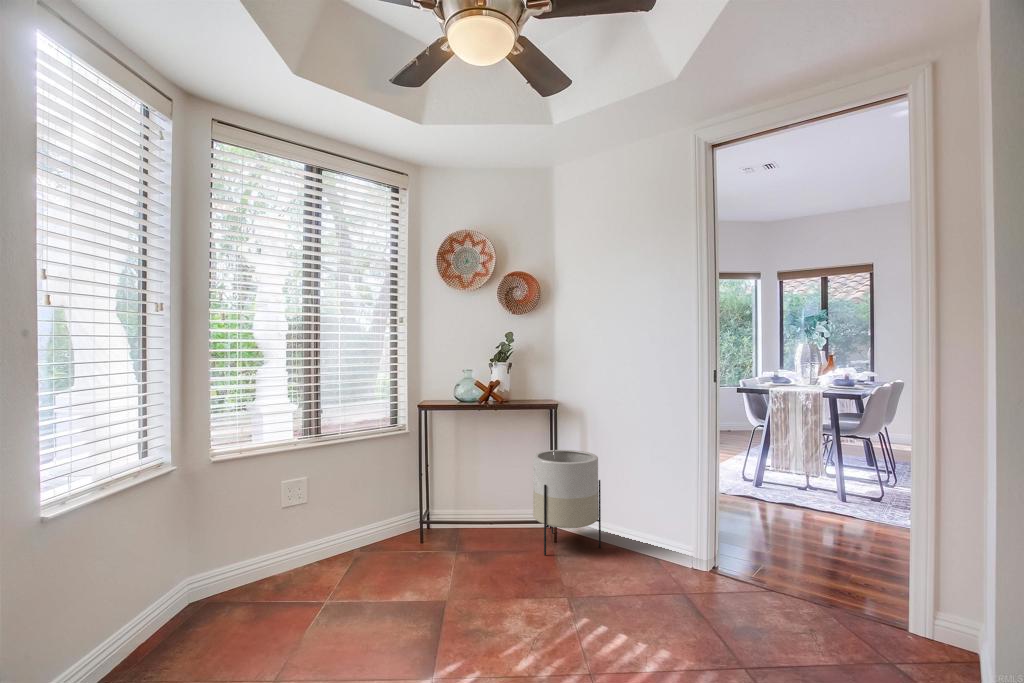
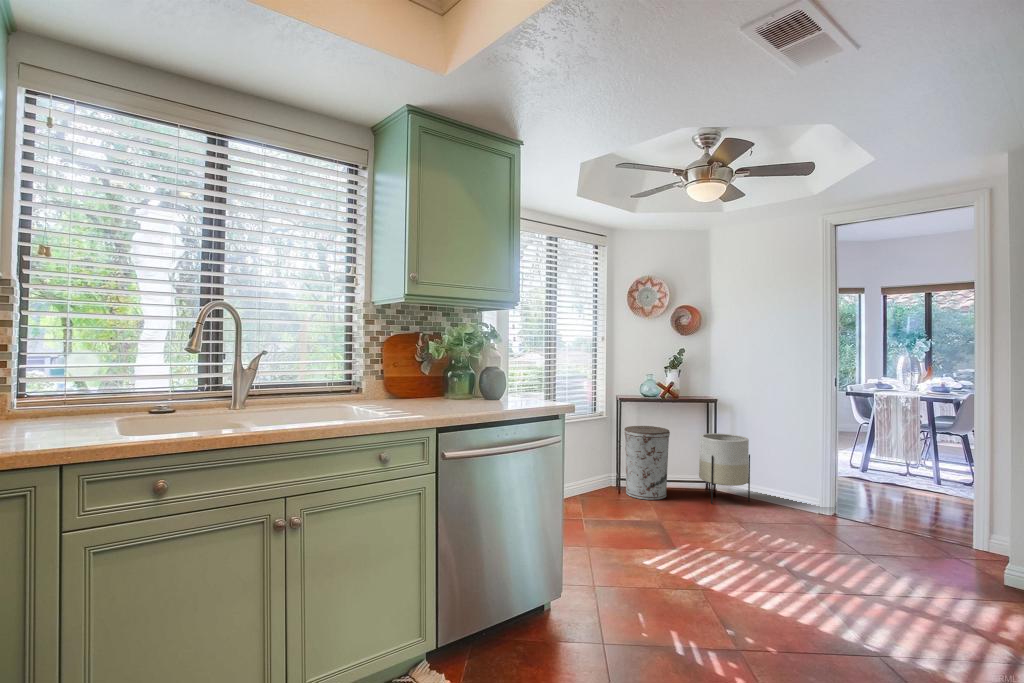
trash can: none [428,442,492,553] -> present [624,426,670,500]

